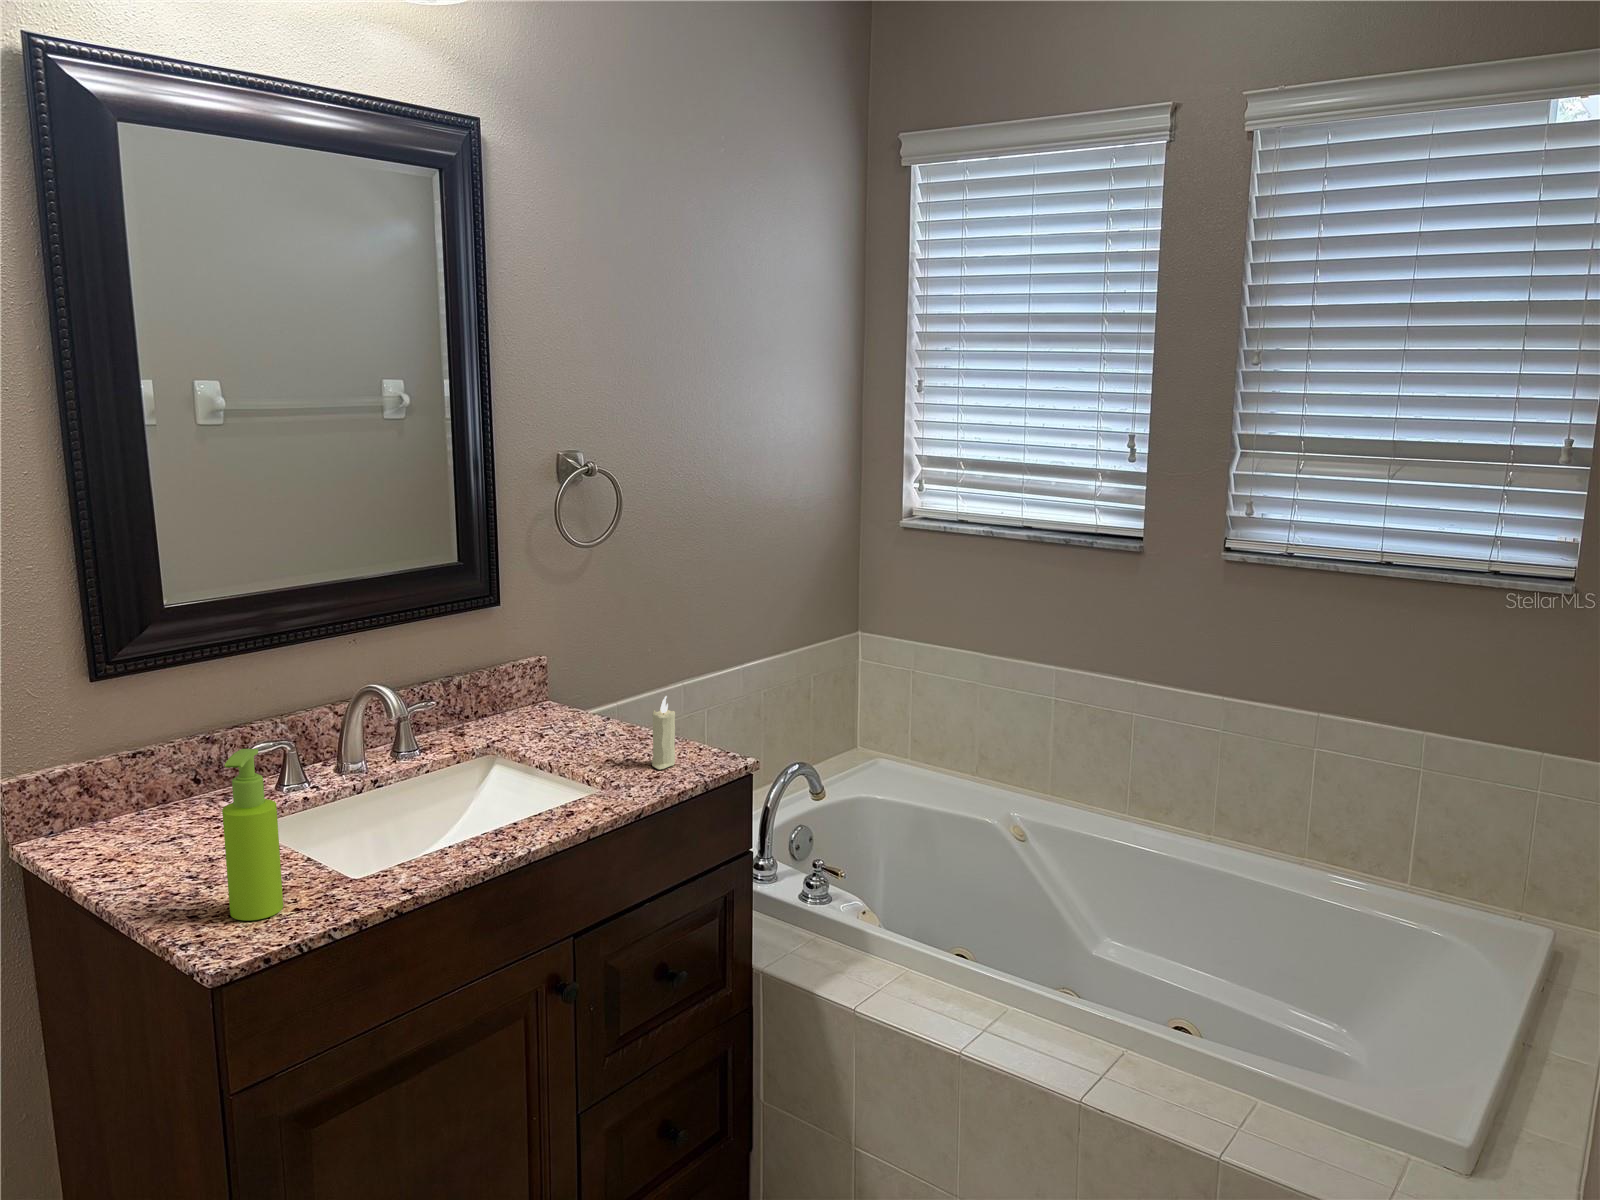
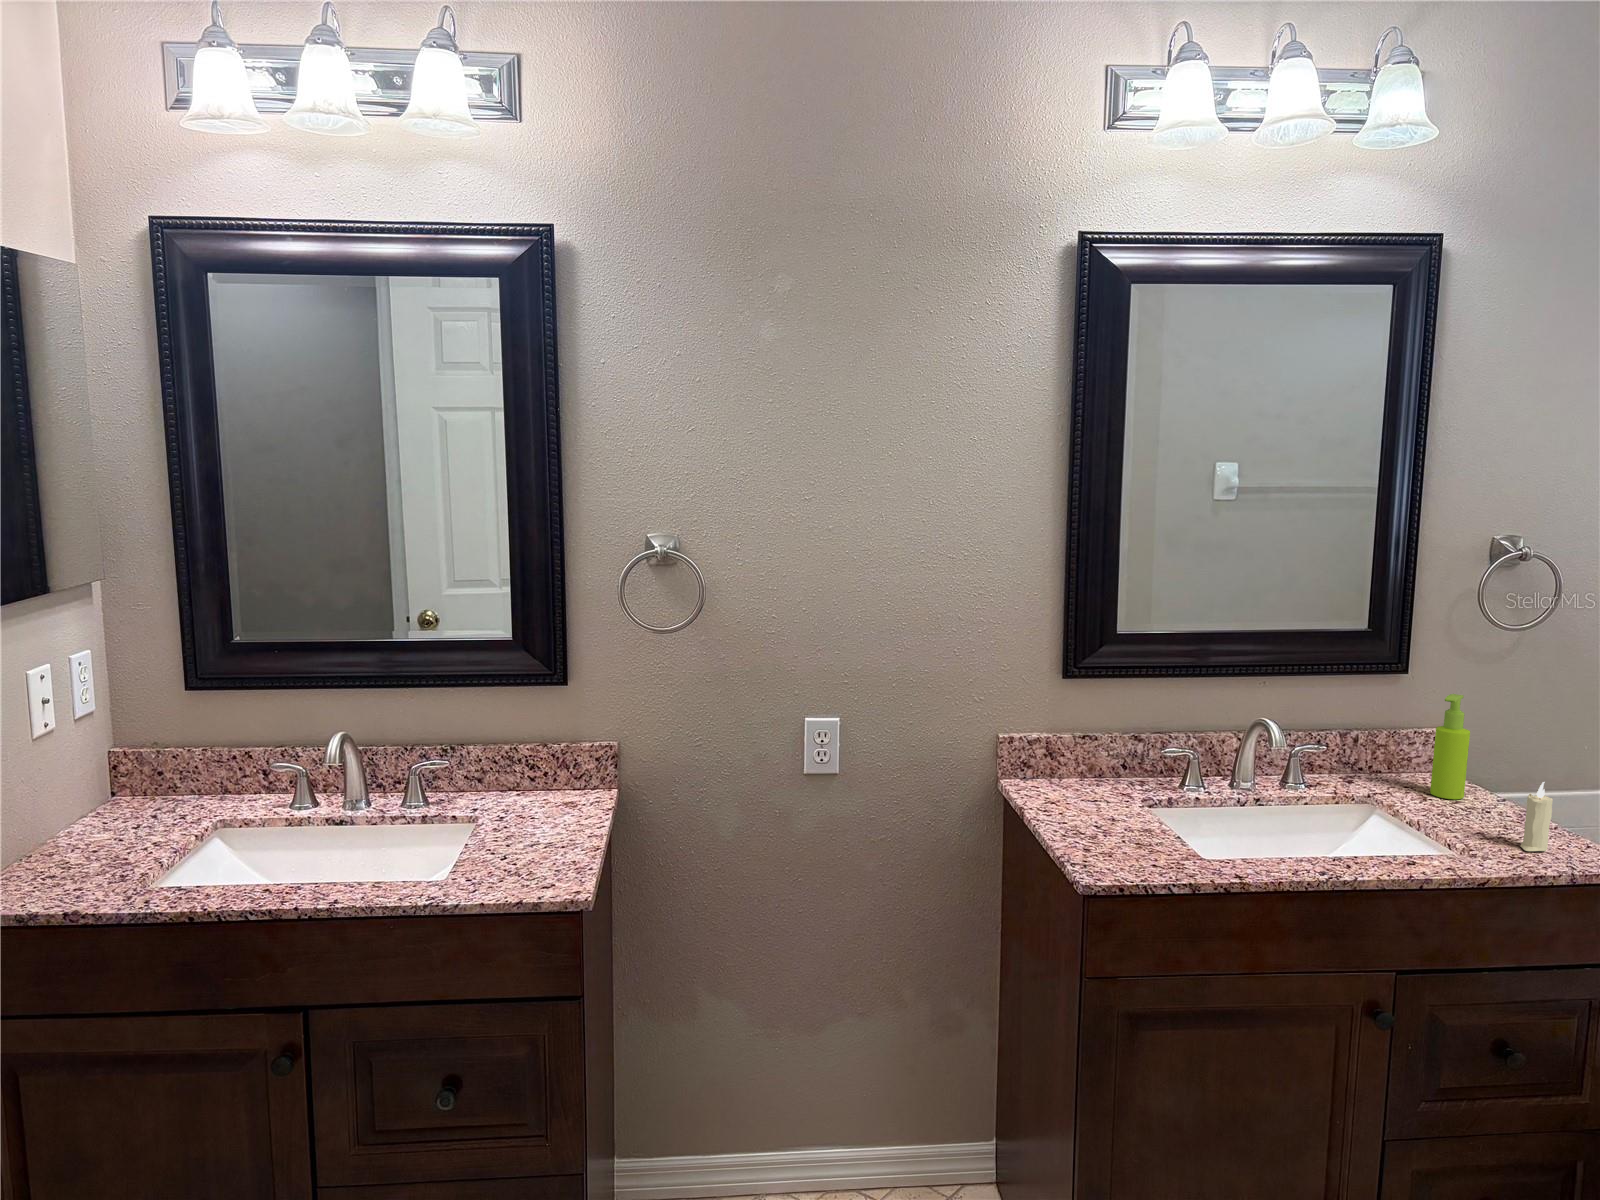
soap dispenser: present [222,749,283,921] -> present [1430,694,1470,799]

